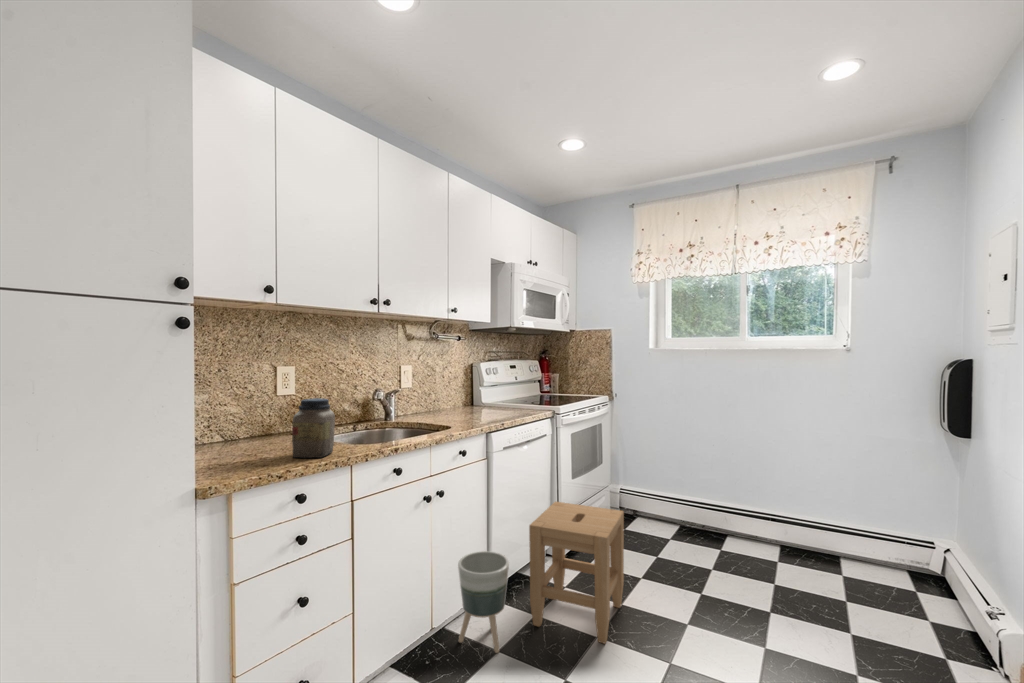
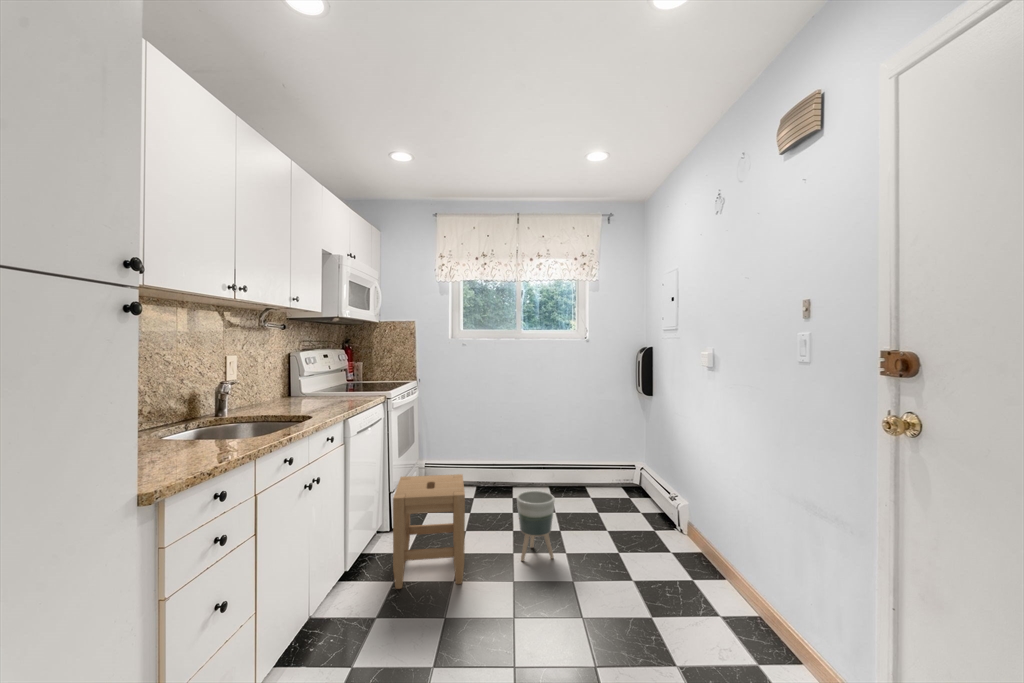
jar: present [292,398,335,458] -> none [164,389,213,459]
planter: present [458,551,509,653] -> present [517,491,555,561]

